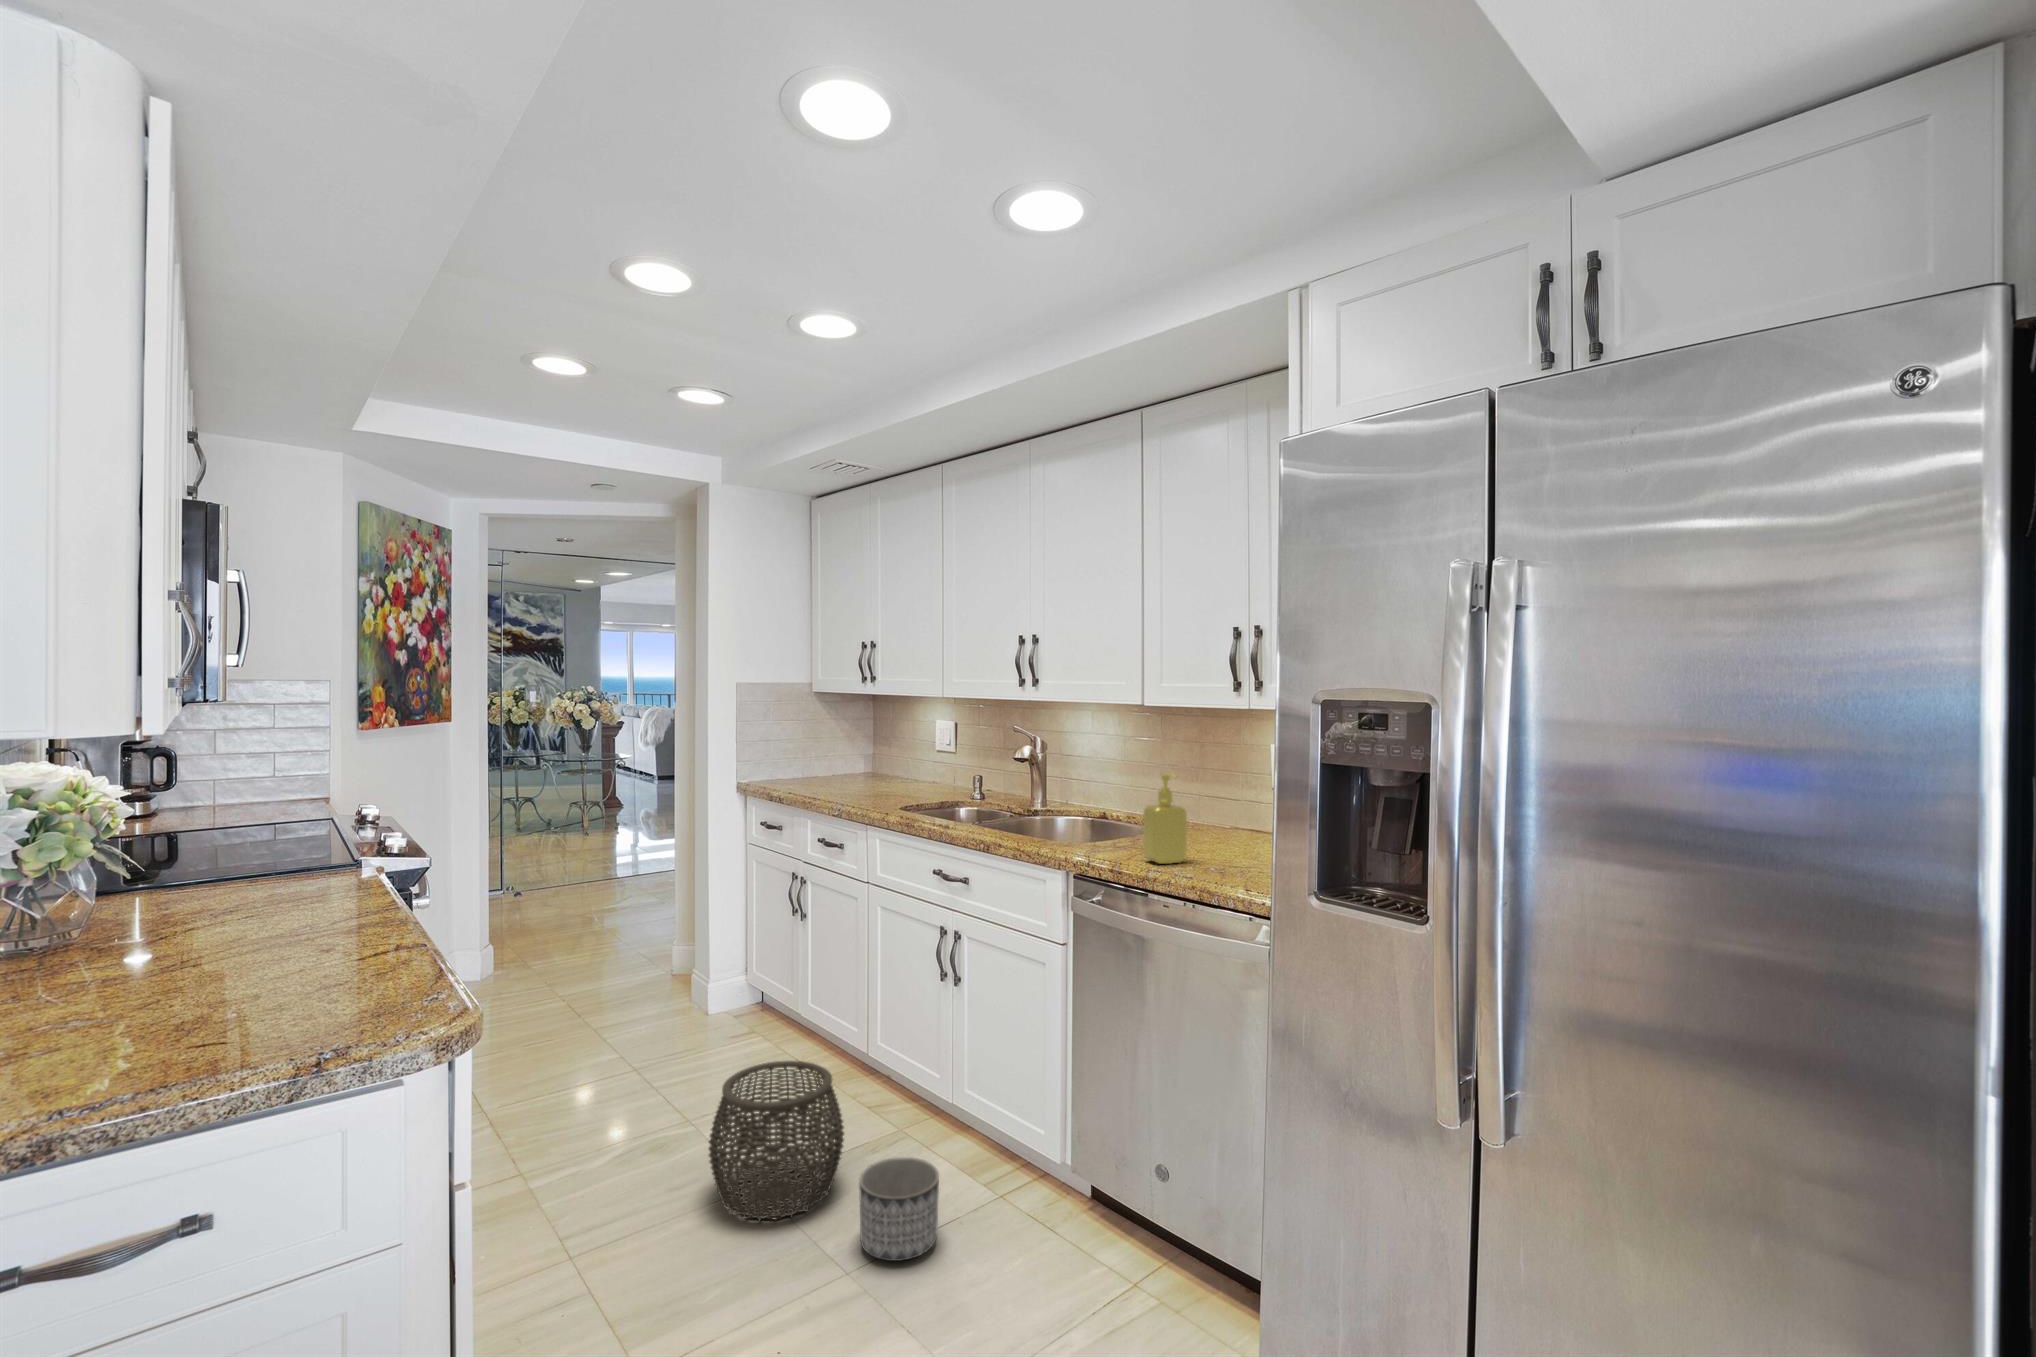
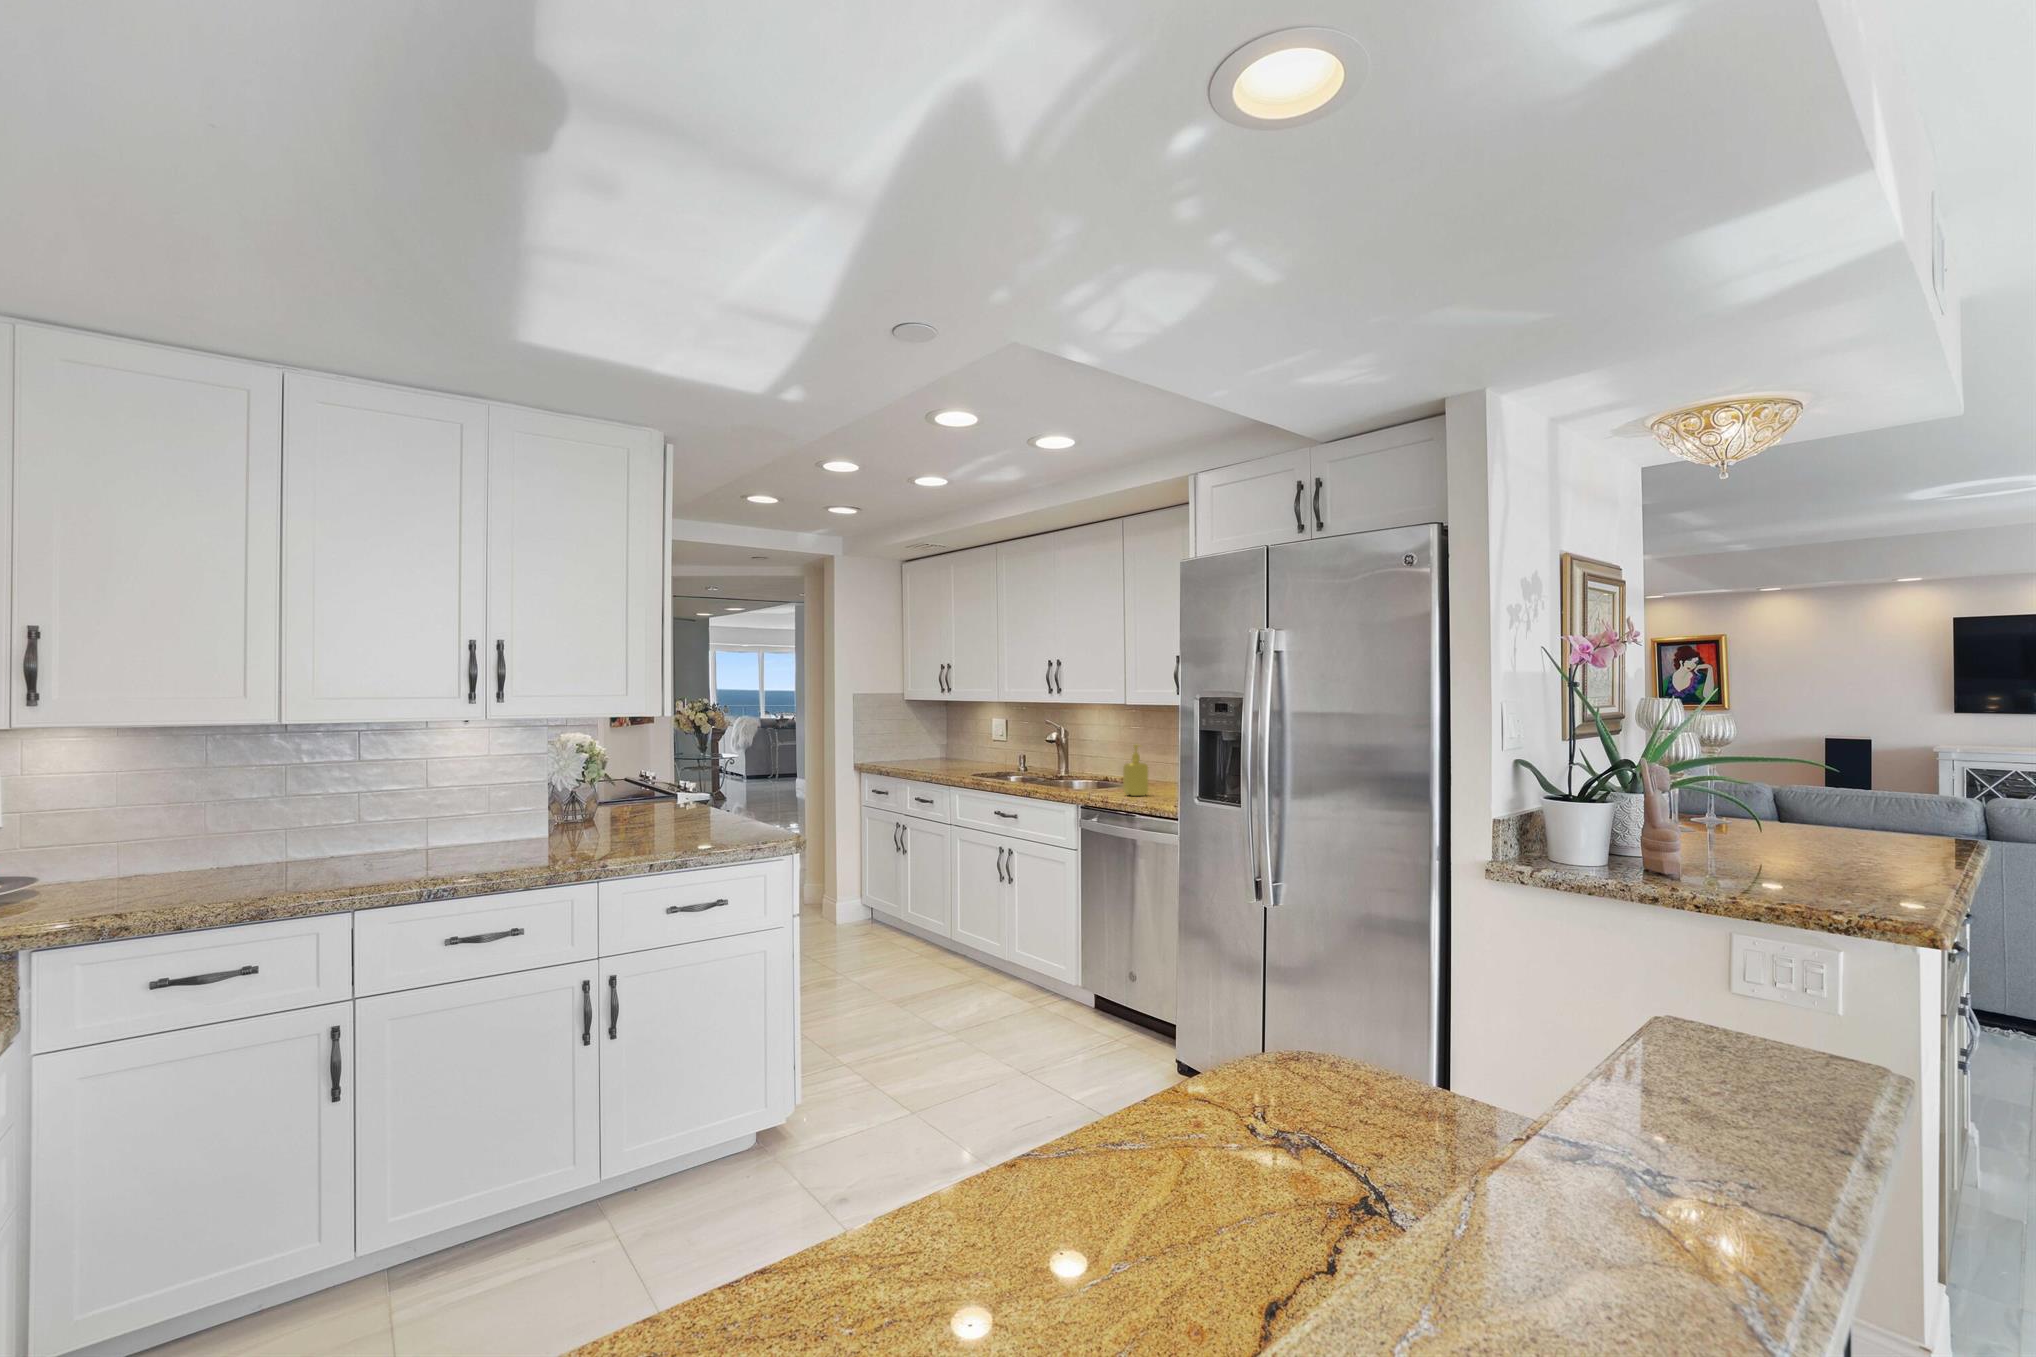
woven basket: present [709,1061,844,1221] -> none [870,923,949,1005]
planter: present [859,1157,939,1261] -> none [963,968,1008,1017]

